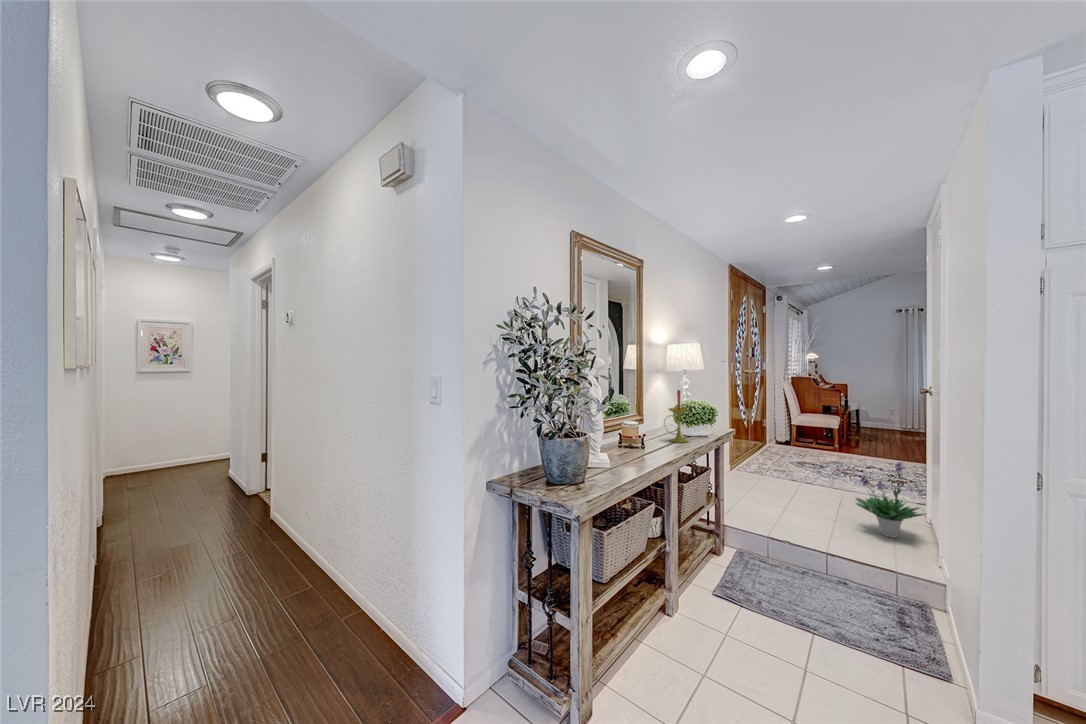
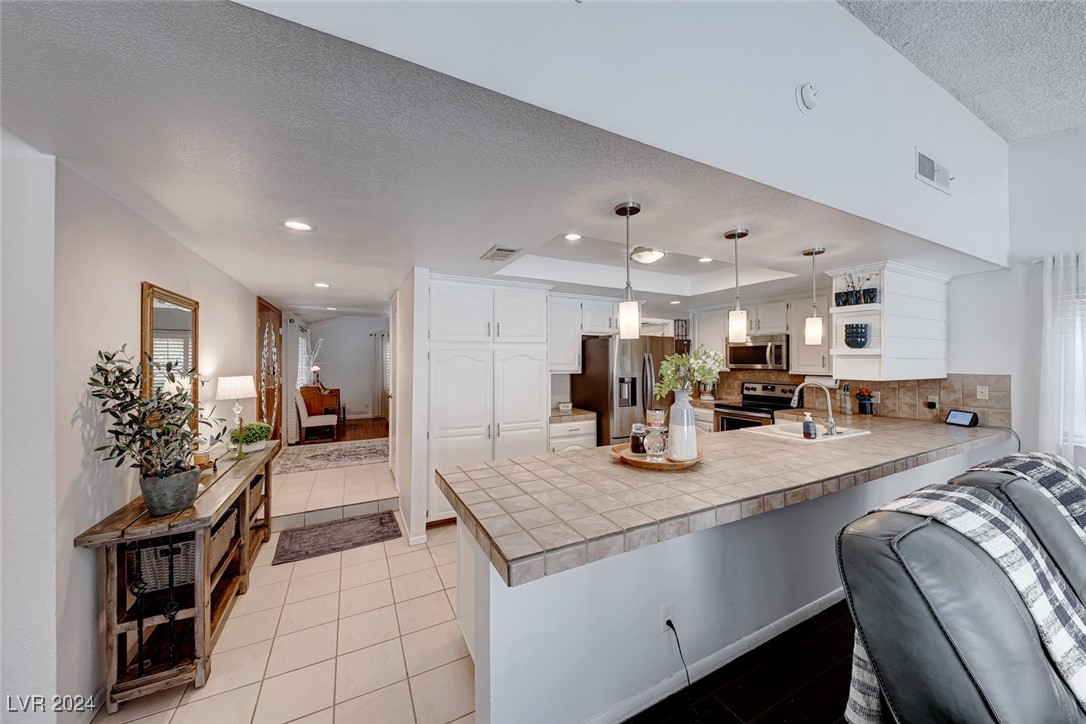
potted plant: present [856,462,925,537] -> none [356,441,392,486]

